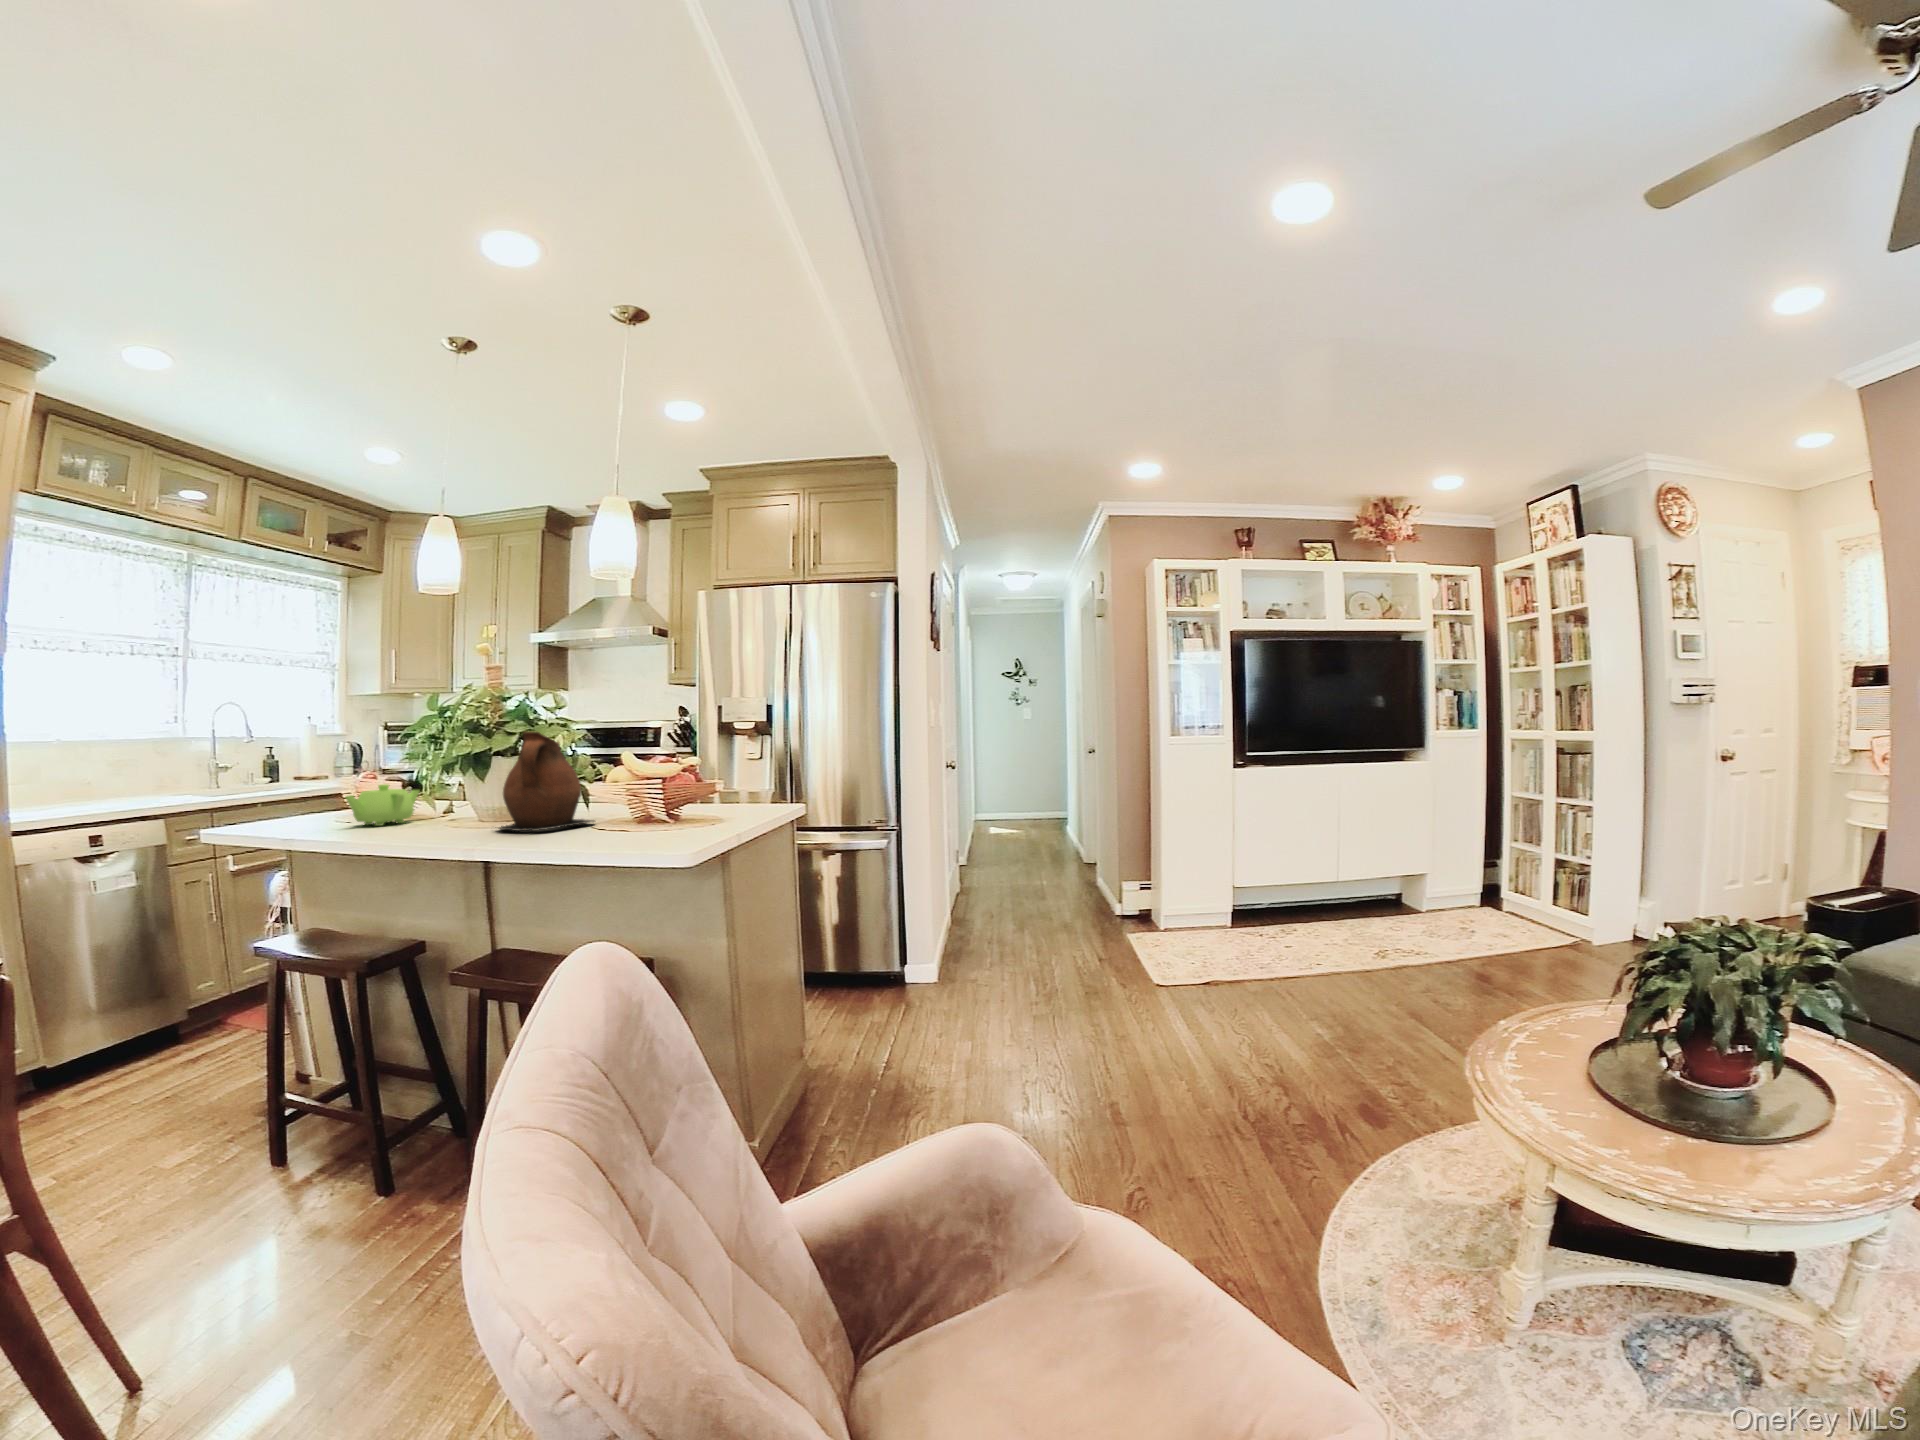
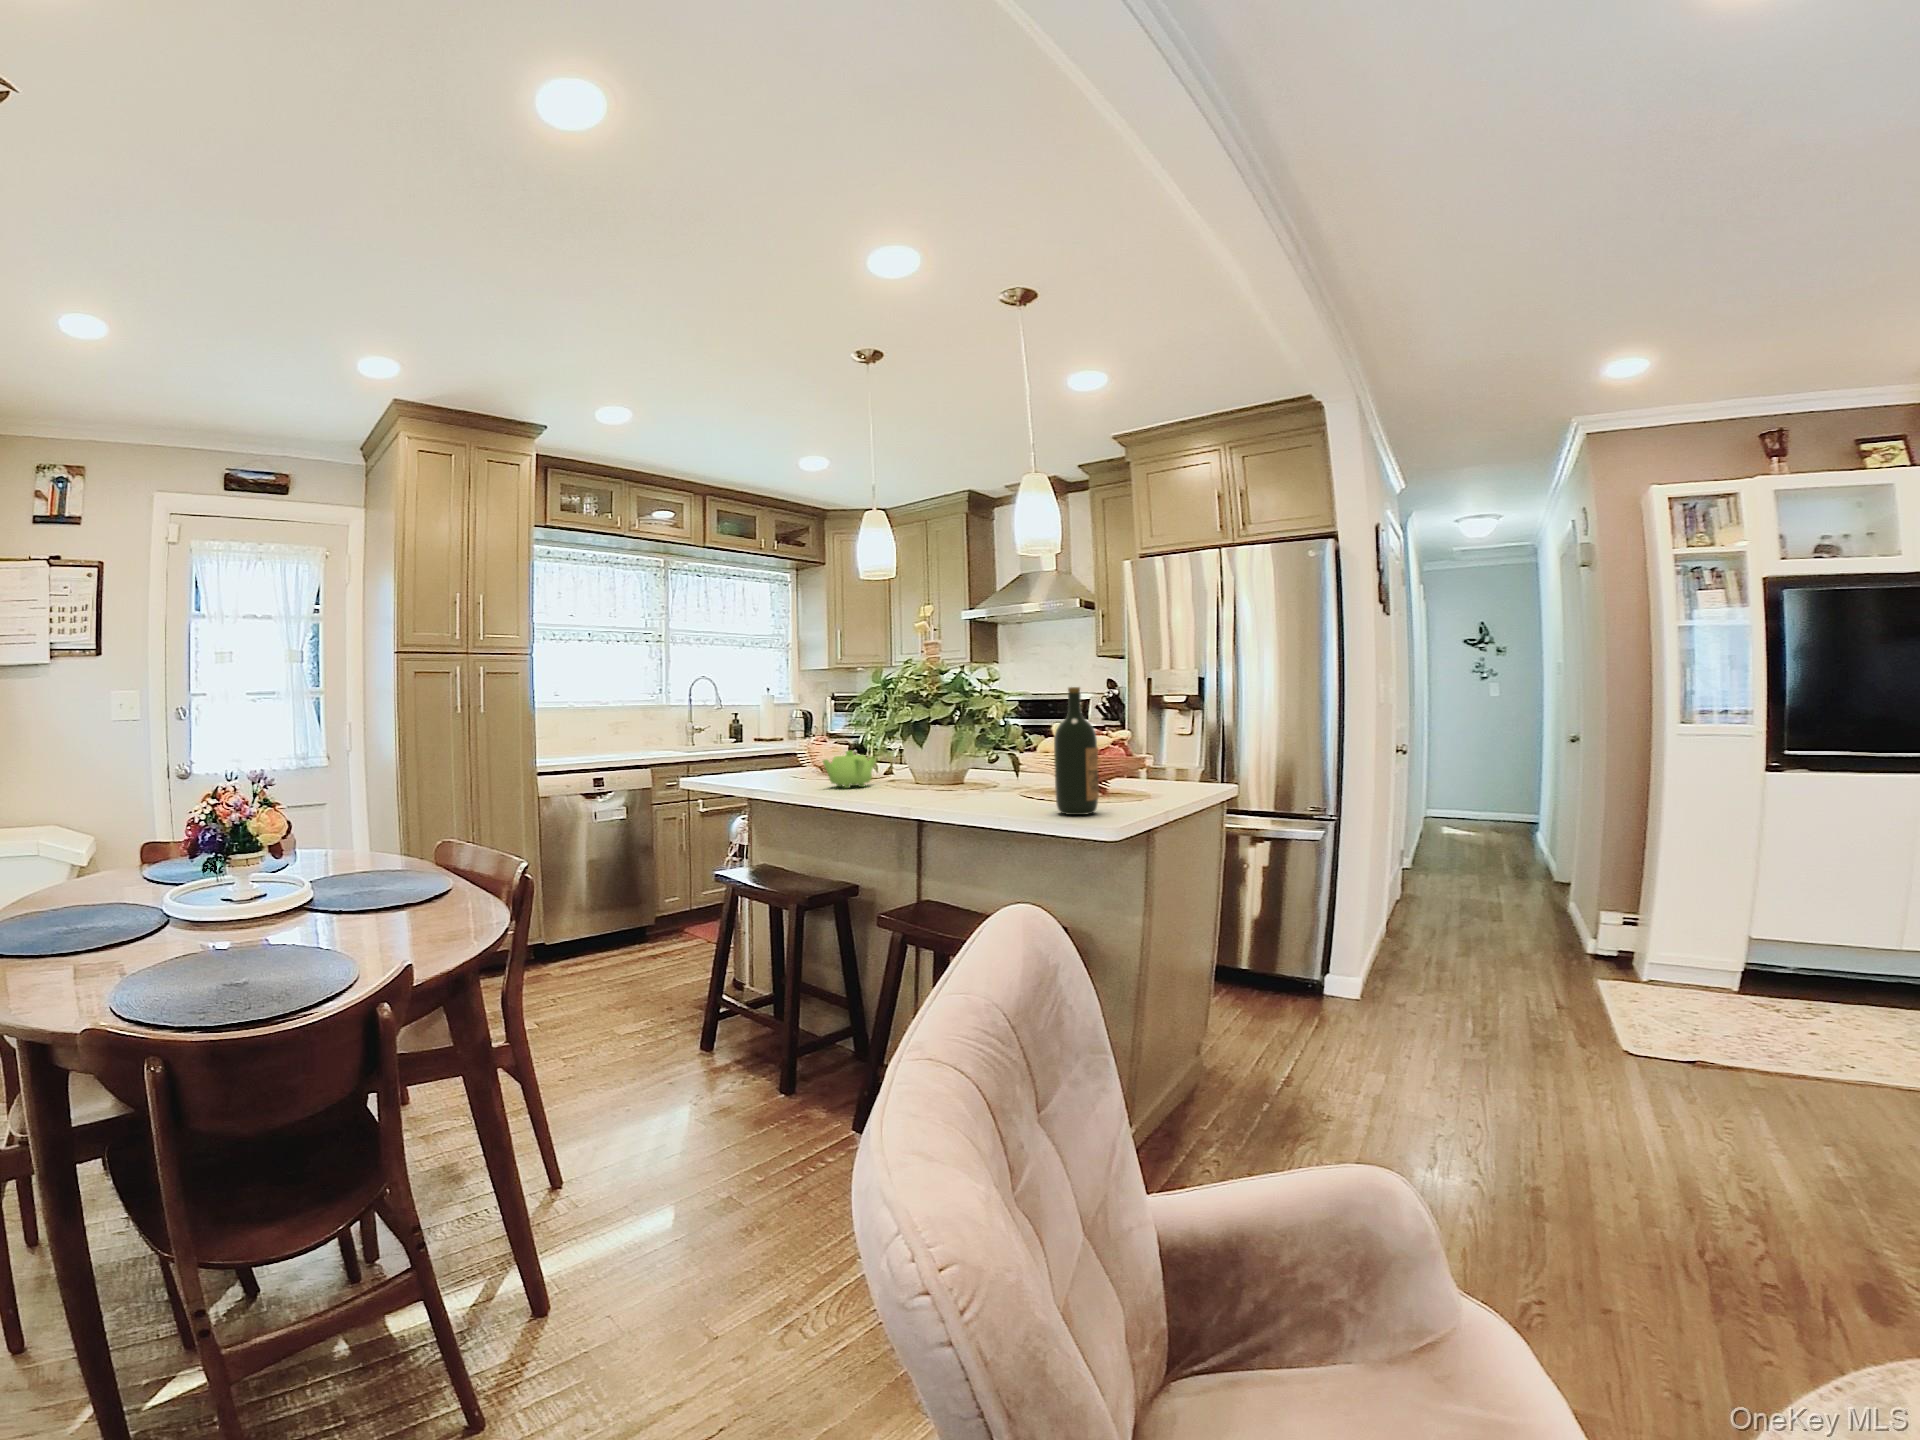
wine bottle: none [628,724,670,837] -> present [1054,687,1099,815]
ceramic pitcher: present [495,732,594,831] -> none [930,699,1023,801]

